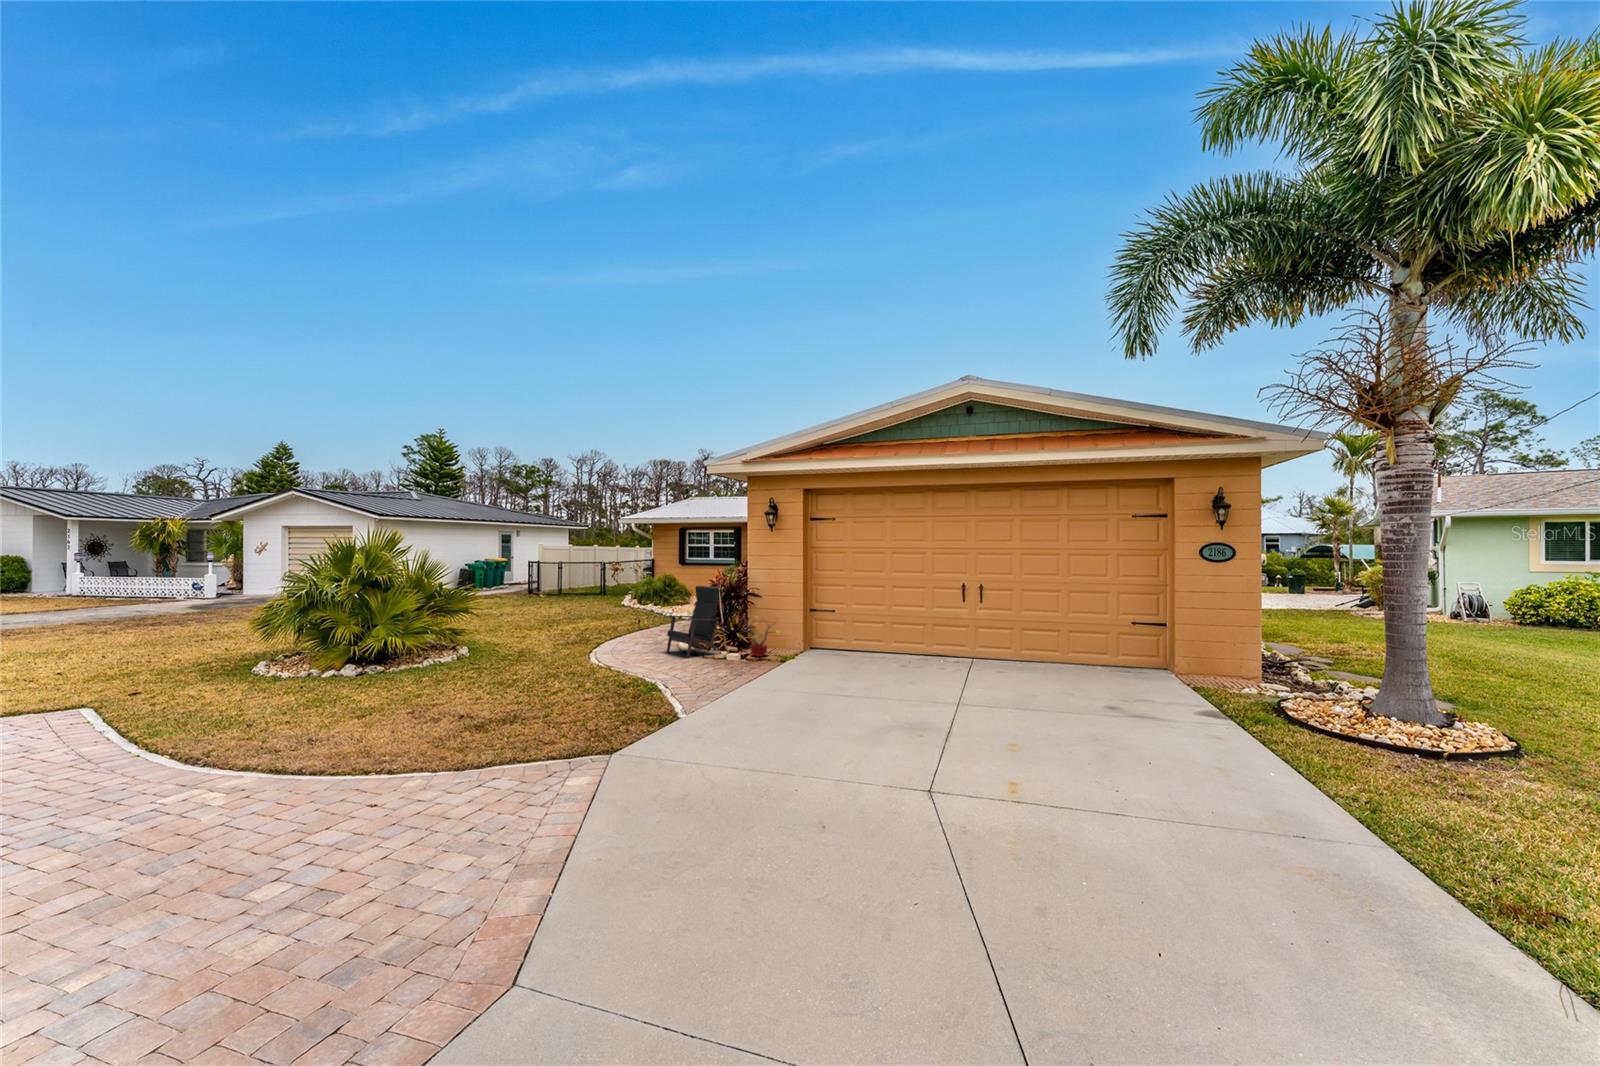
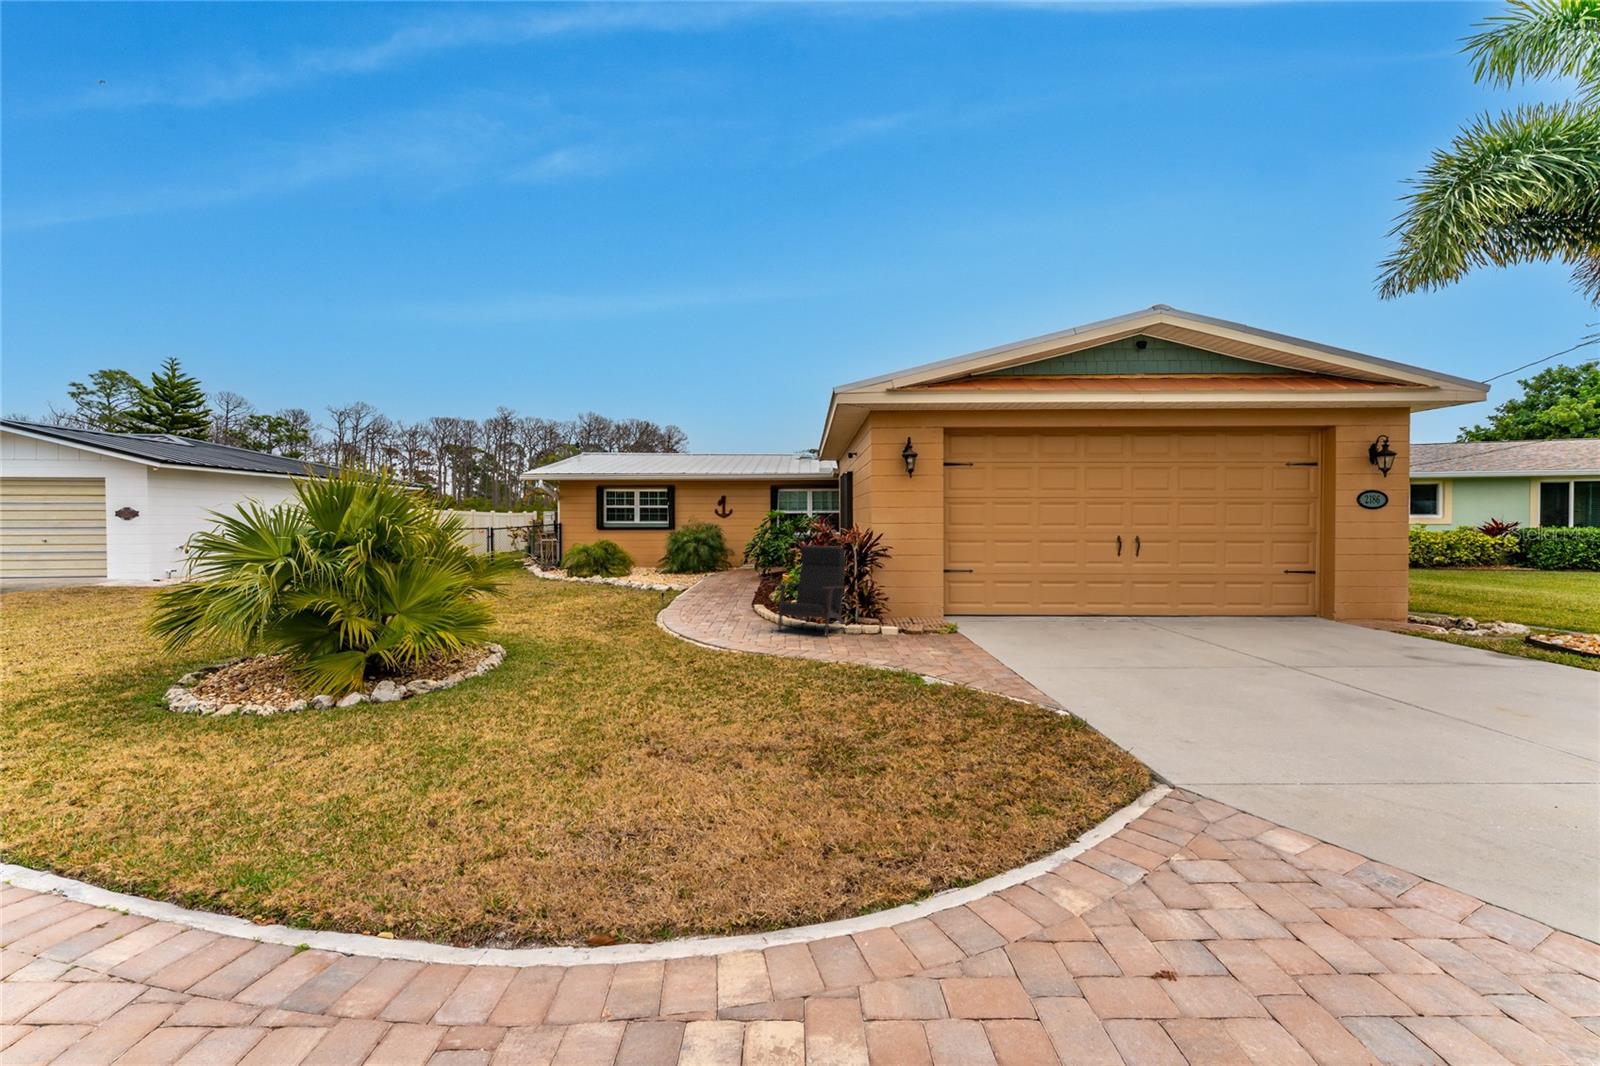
decorative plant: present [749,625,780,656] -> none [869,578,927,628]

